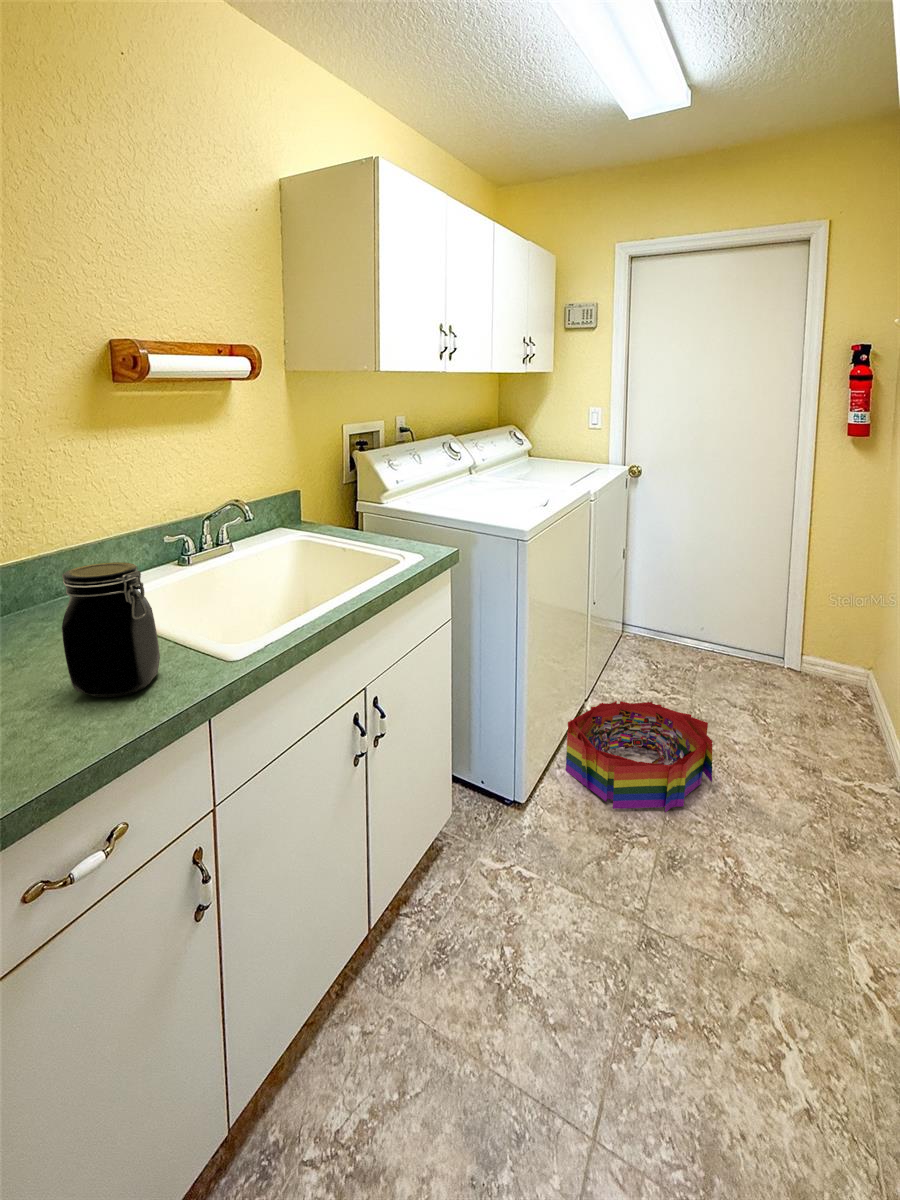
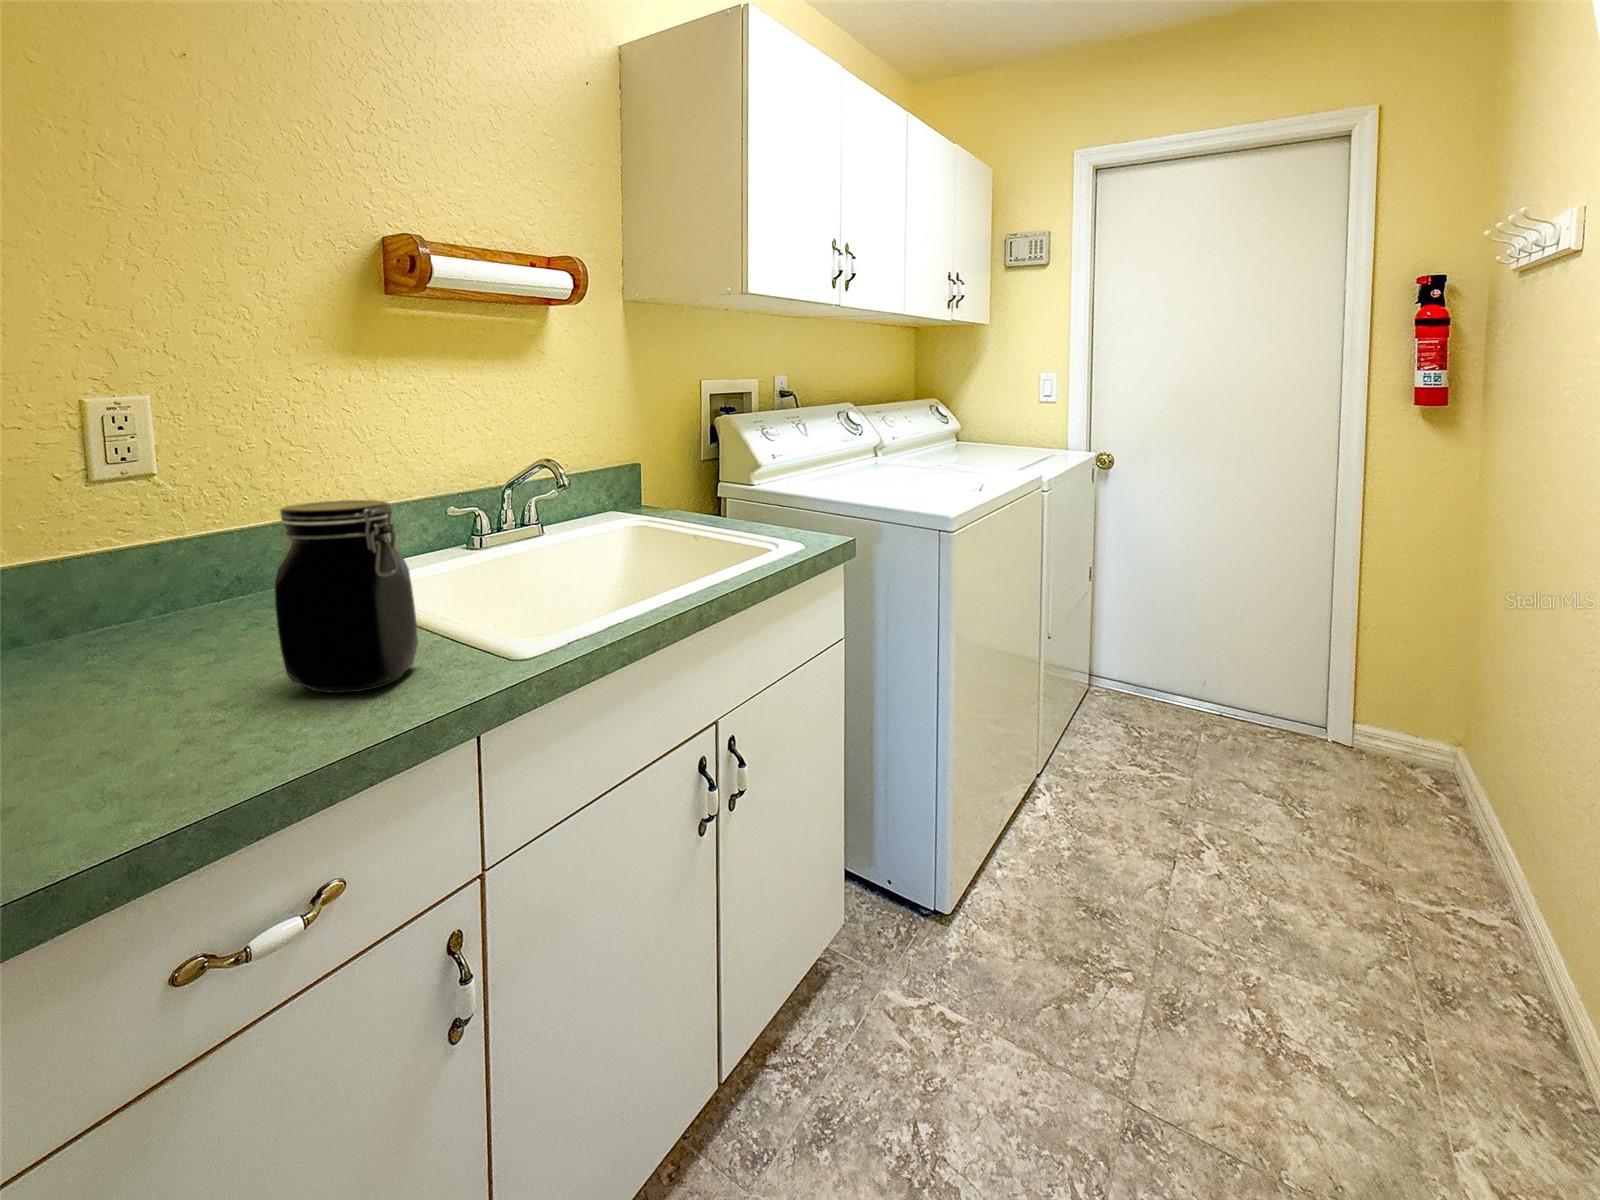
storage bin: present [566,701,712,812] -> none [1010,775,1228,938]

